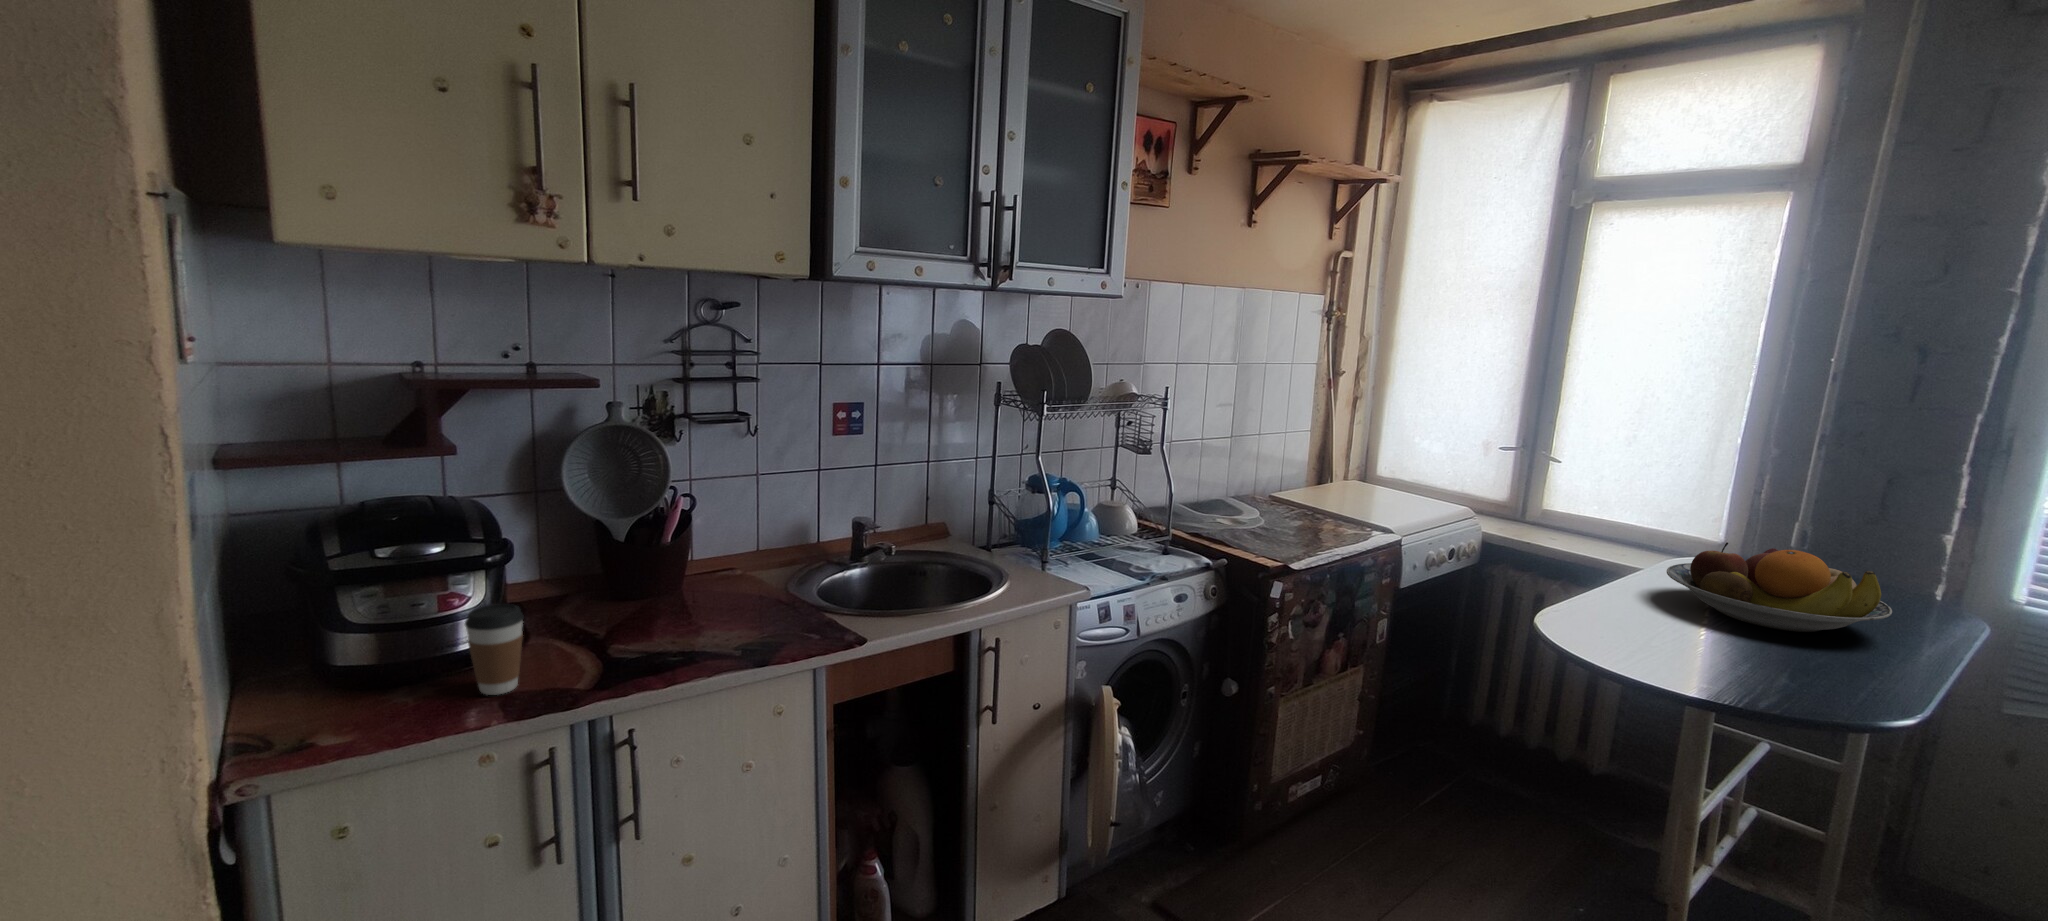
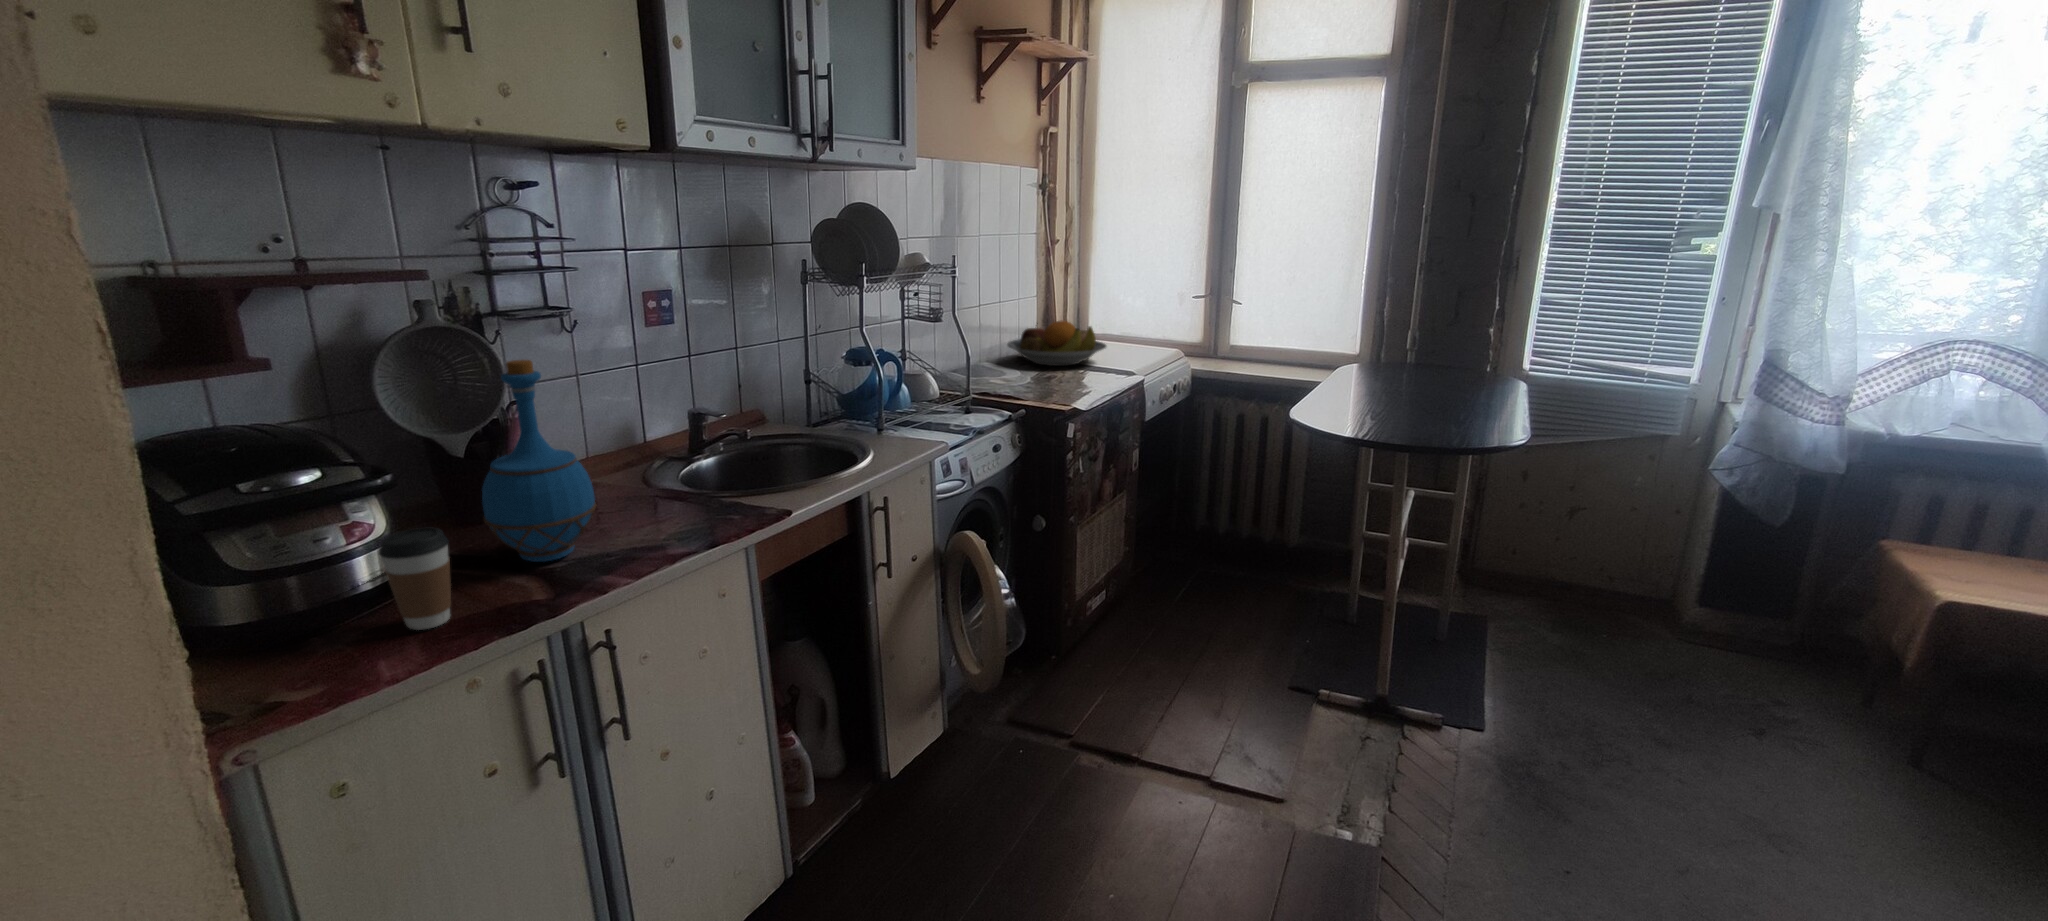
bottle: none [591,463,691,649] -> present [482,360,596,562]
fruit bowl: present [1667,542,1892,632] -> present [1007,321,1106,366]

